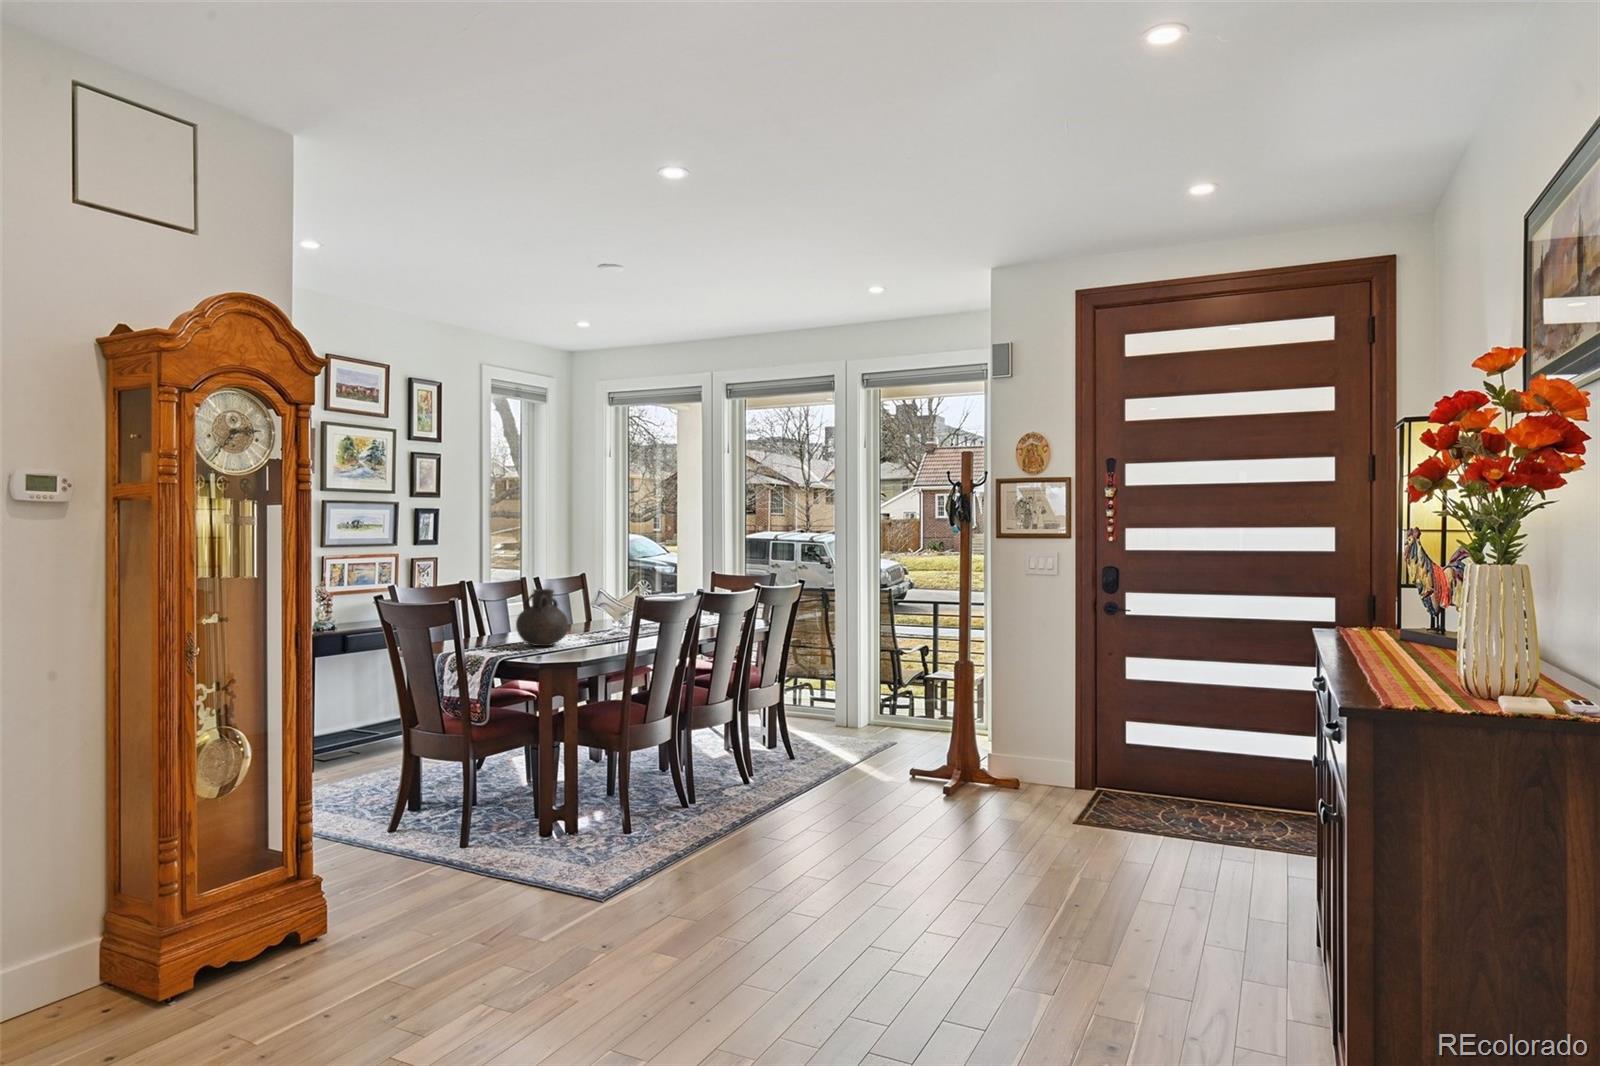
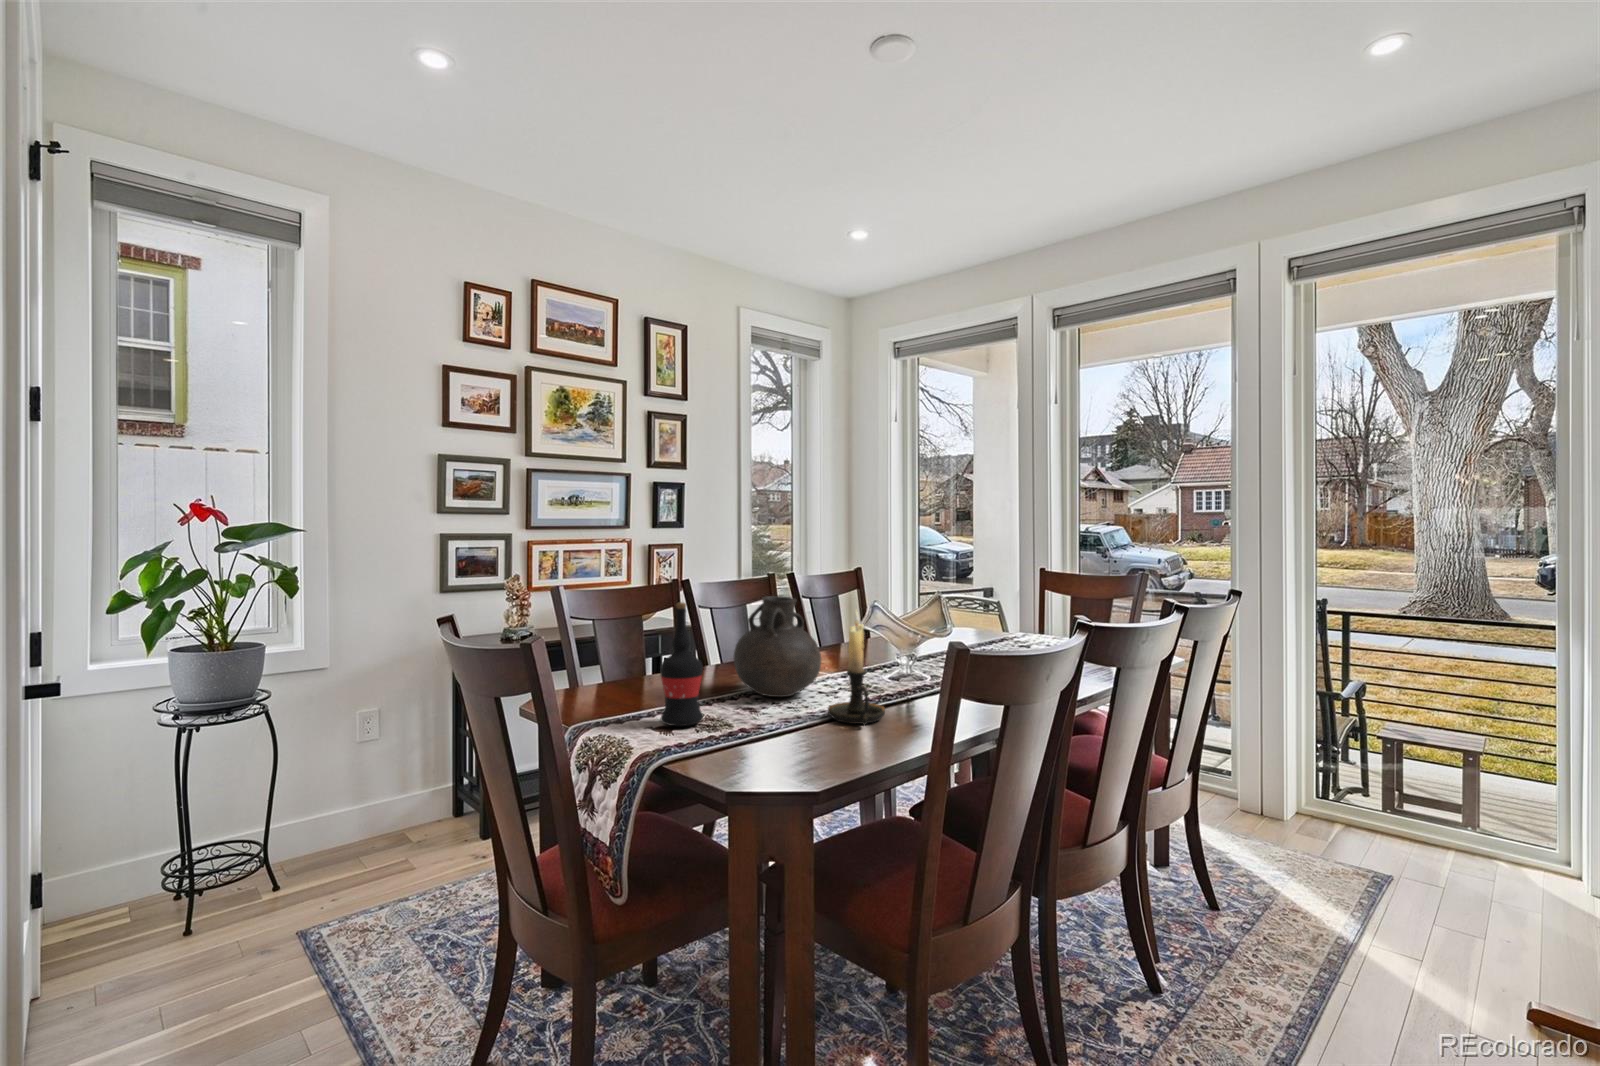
wine bottle: none [483,591,507,657] -> present [660,602,703,726]
candle holder: none [575,593,606,653] -> present [828,611,885,725]

